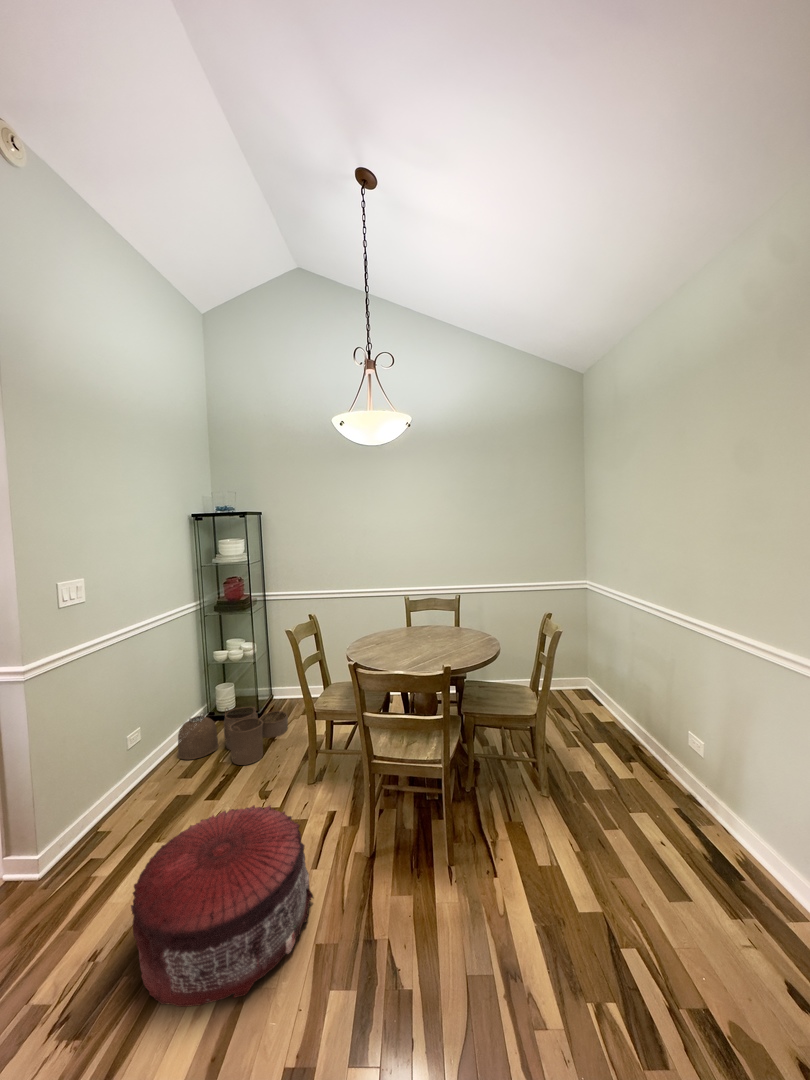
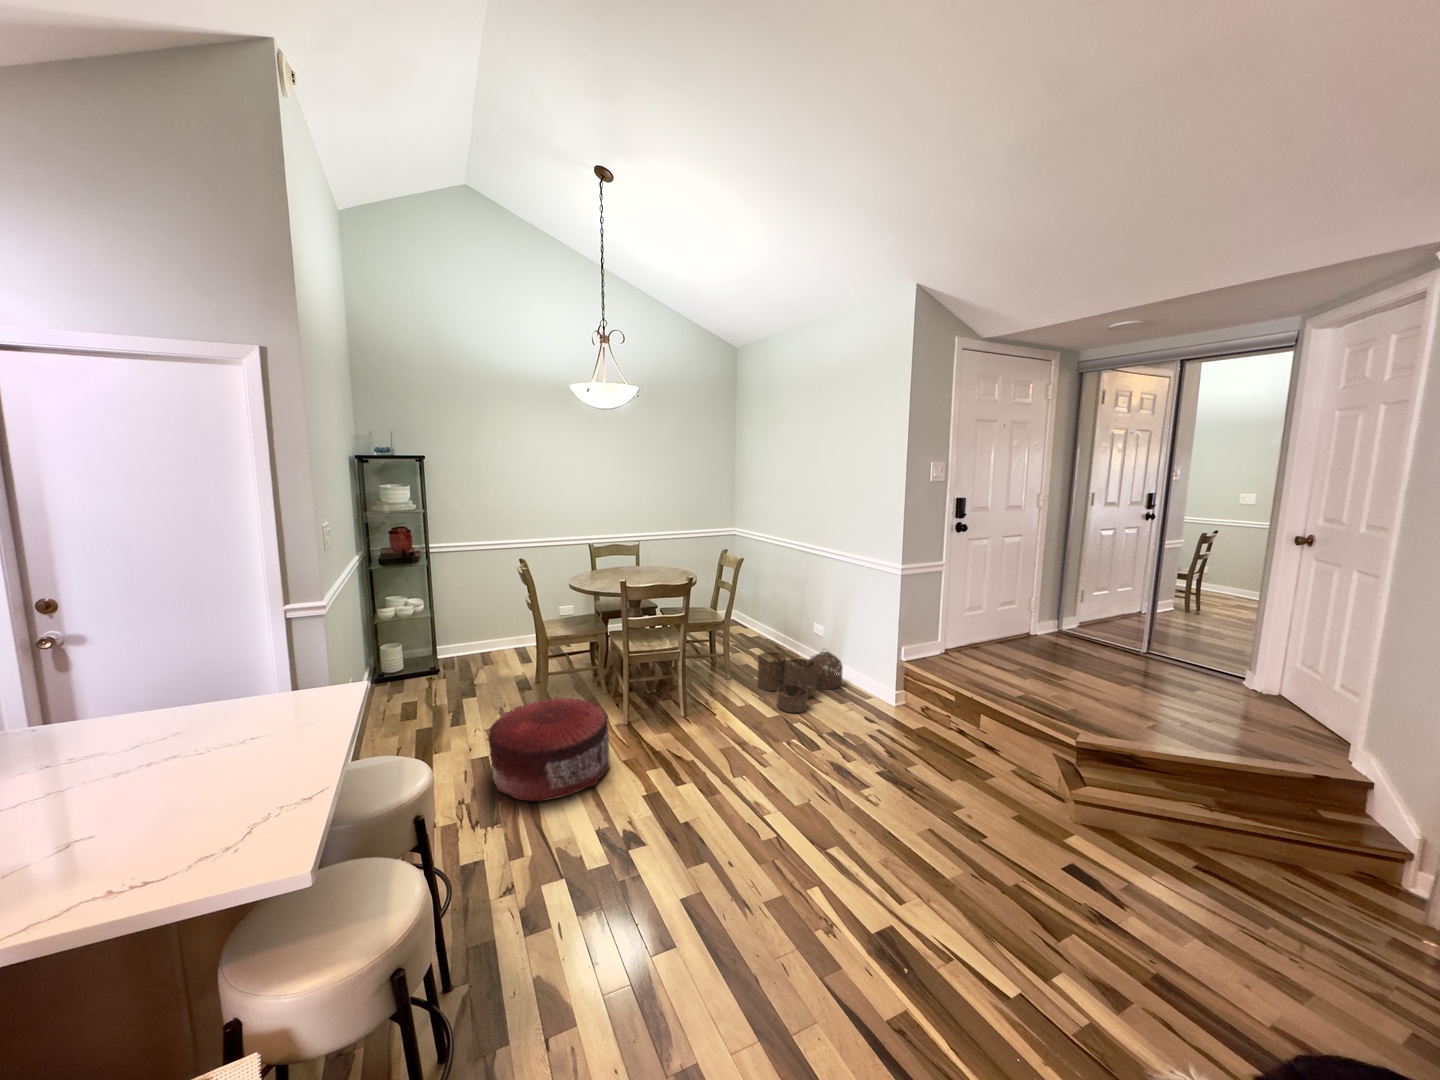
woven basket: present [178,707,288,765] -> present [758,652,843,712]

